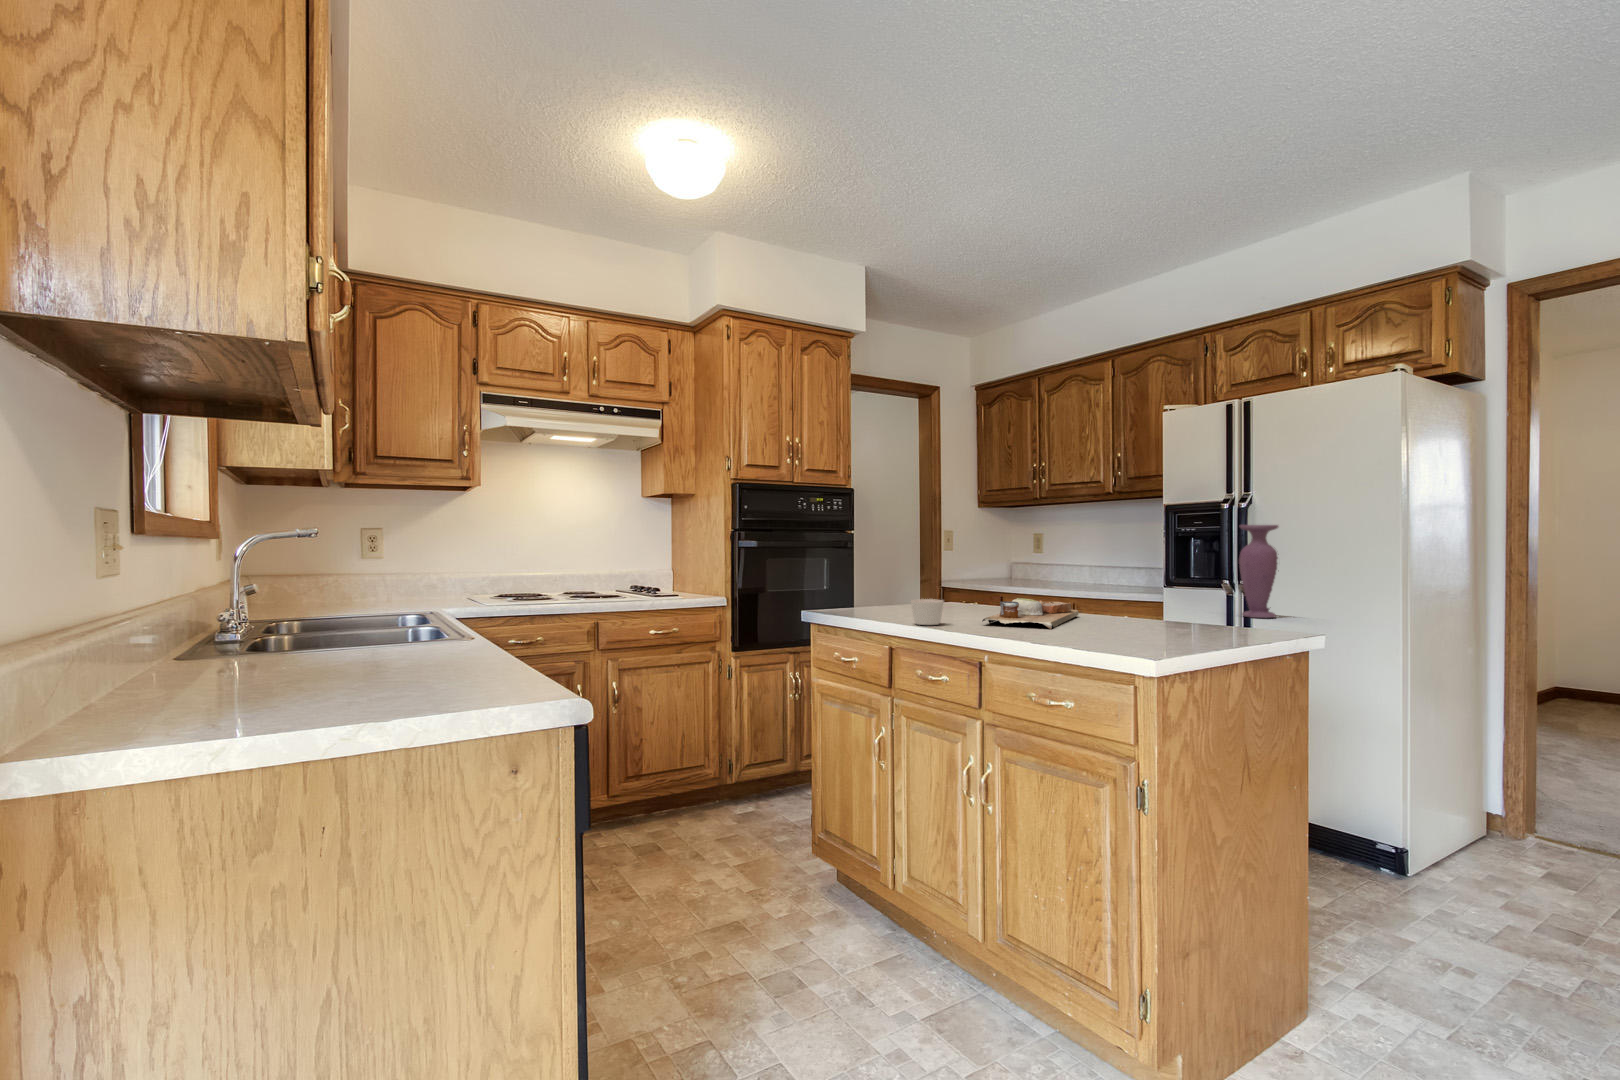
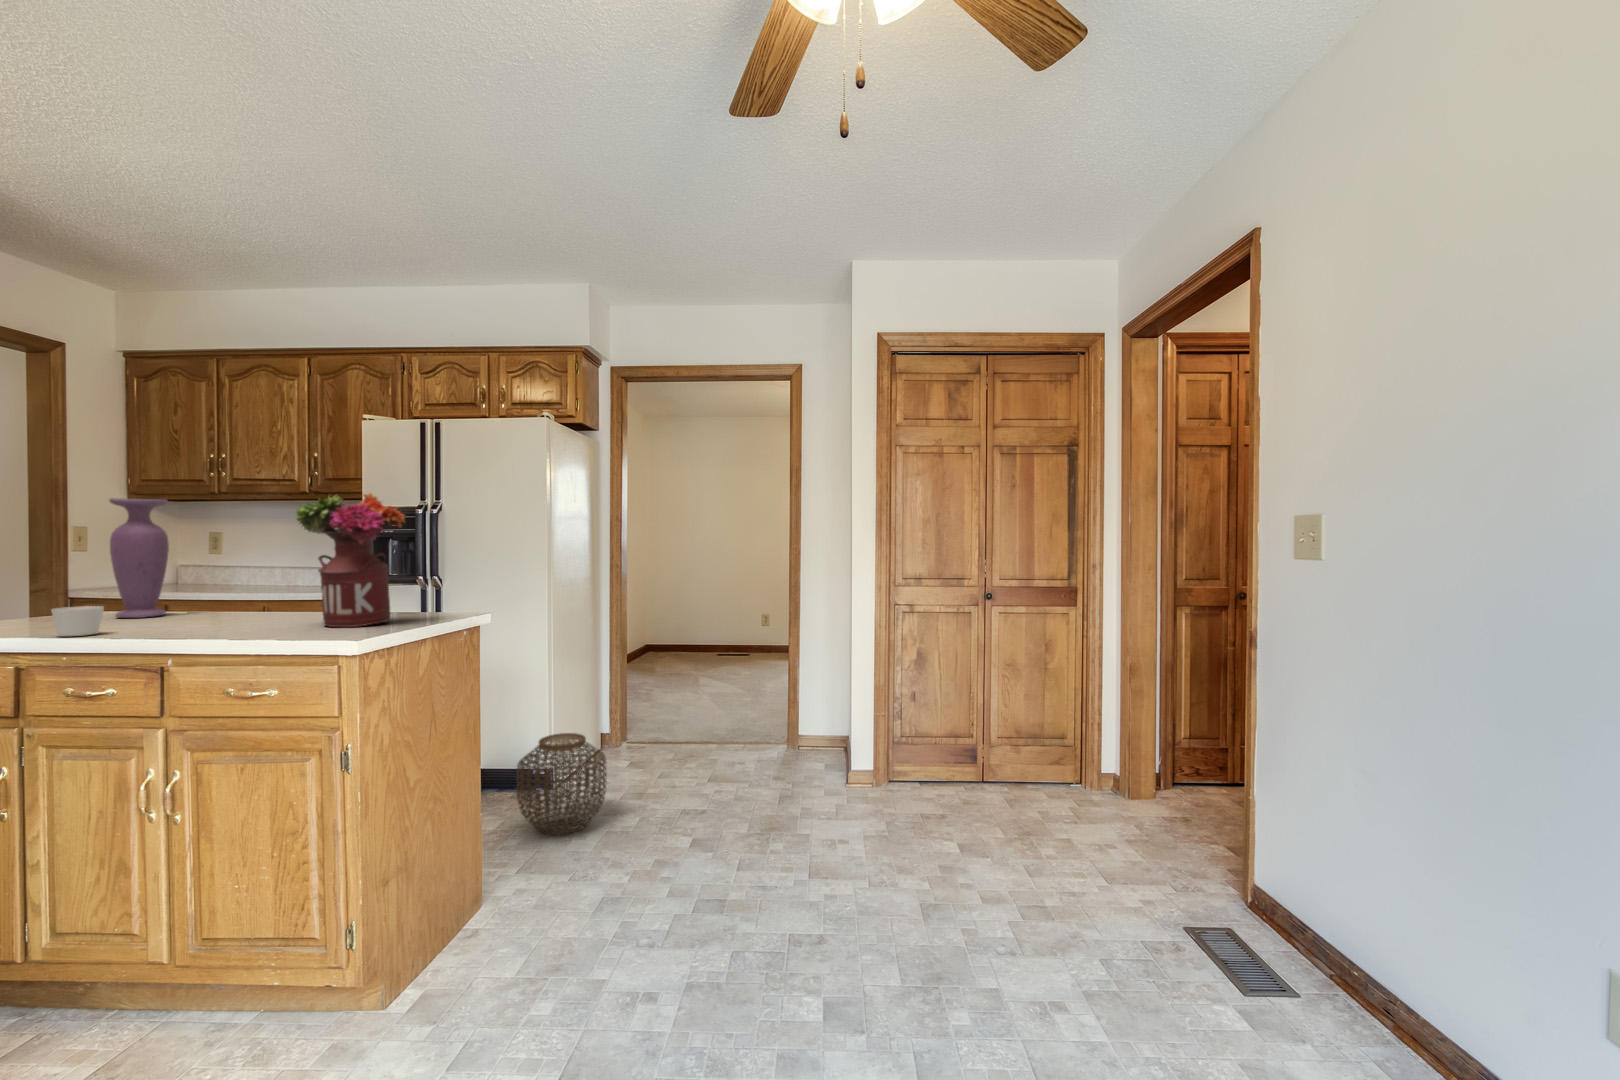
flower arrangement: none [1091,487,1210,641] -> present [296,493,405,627]
vase: present [1239,524,1278,618] -> present [109,498,169,618]
cutting board: present [982,598,1079,629] -> none [159,599,277,627]
woven basket: none [1355,812,1510,965] -> present [517,733,606,835]

